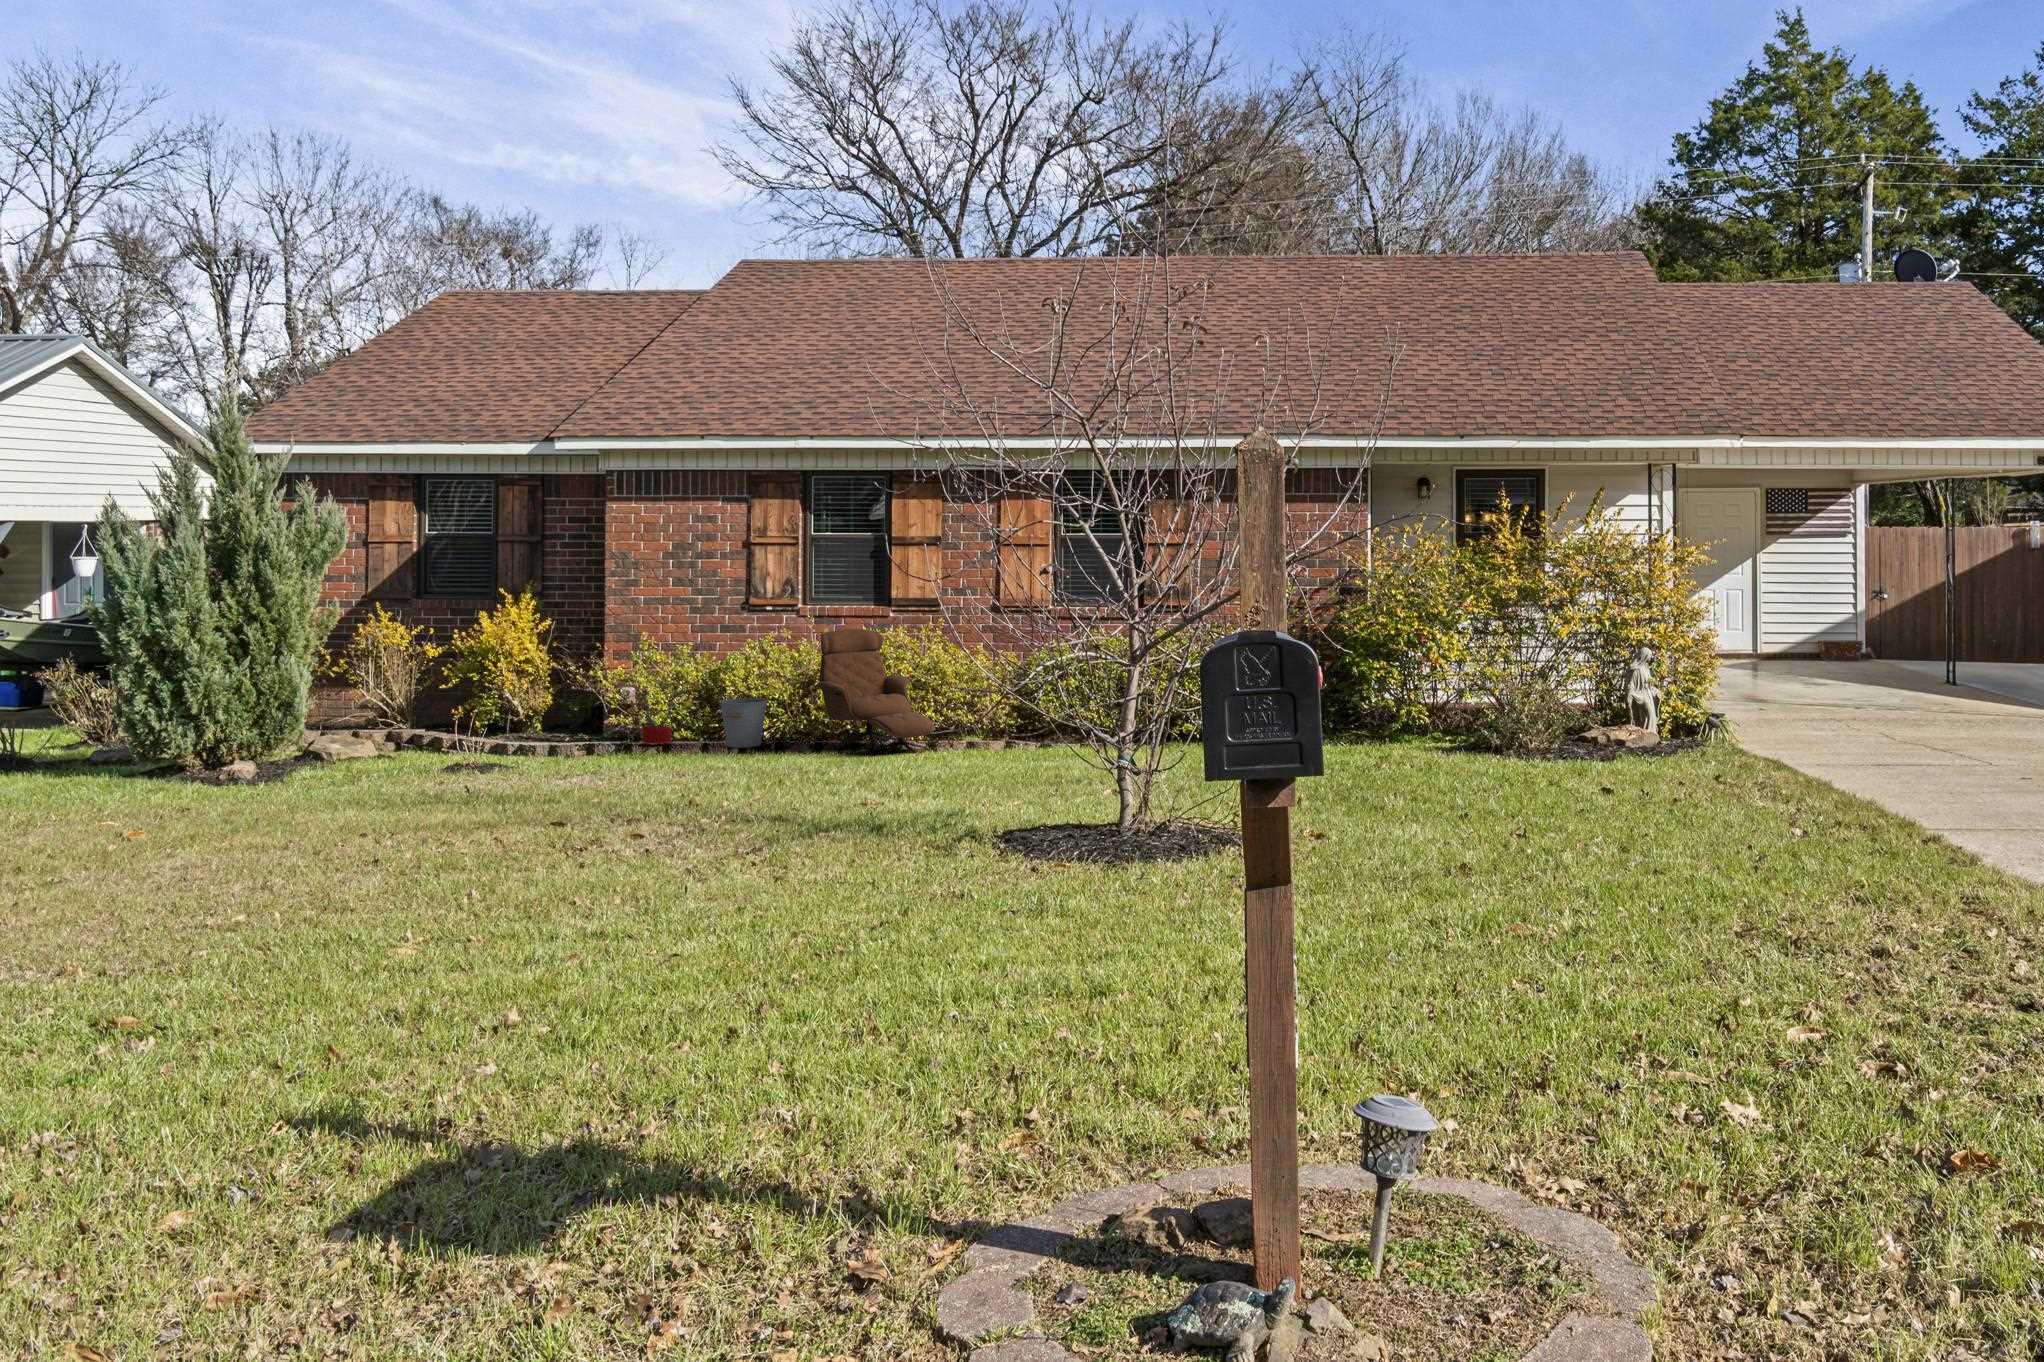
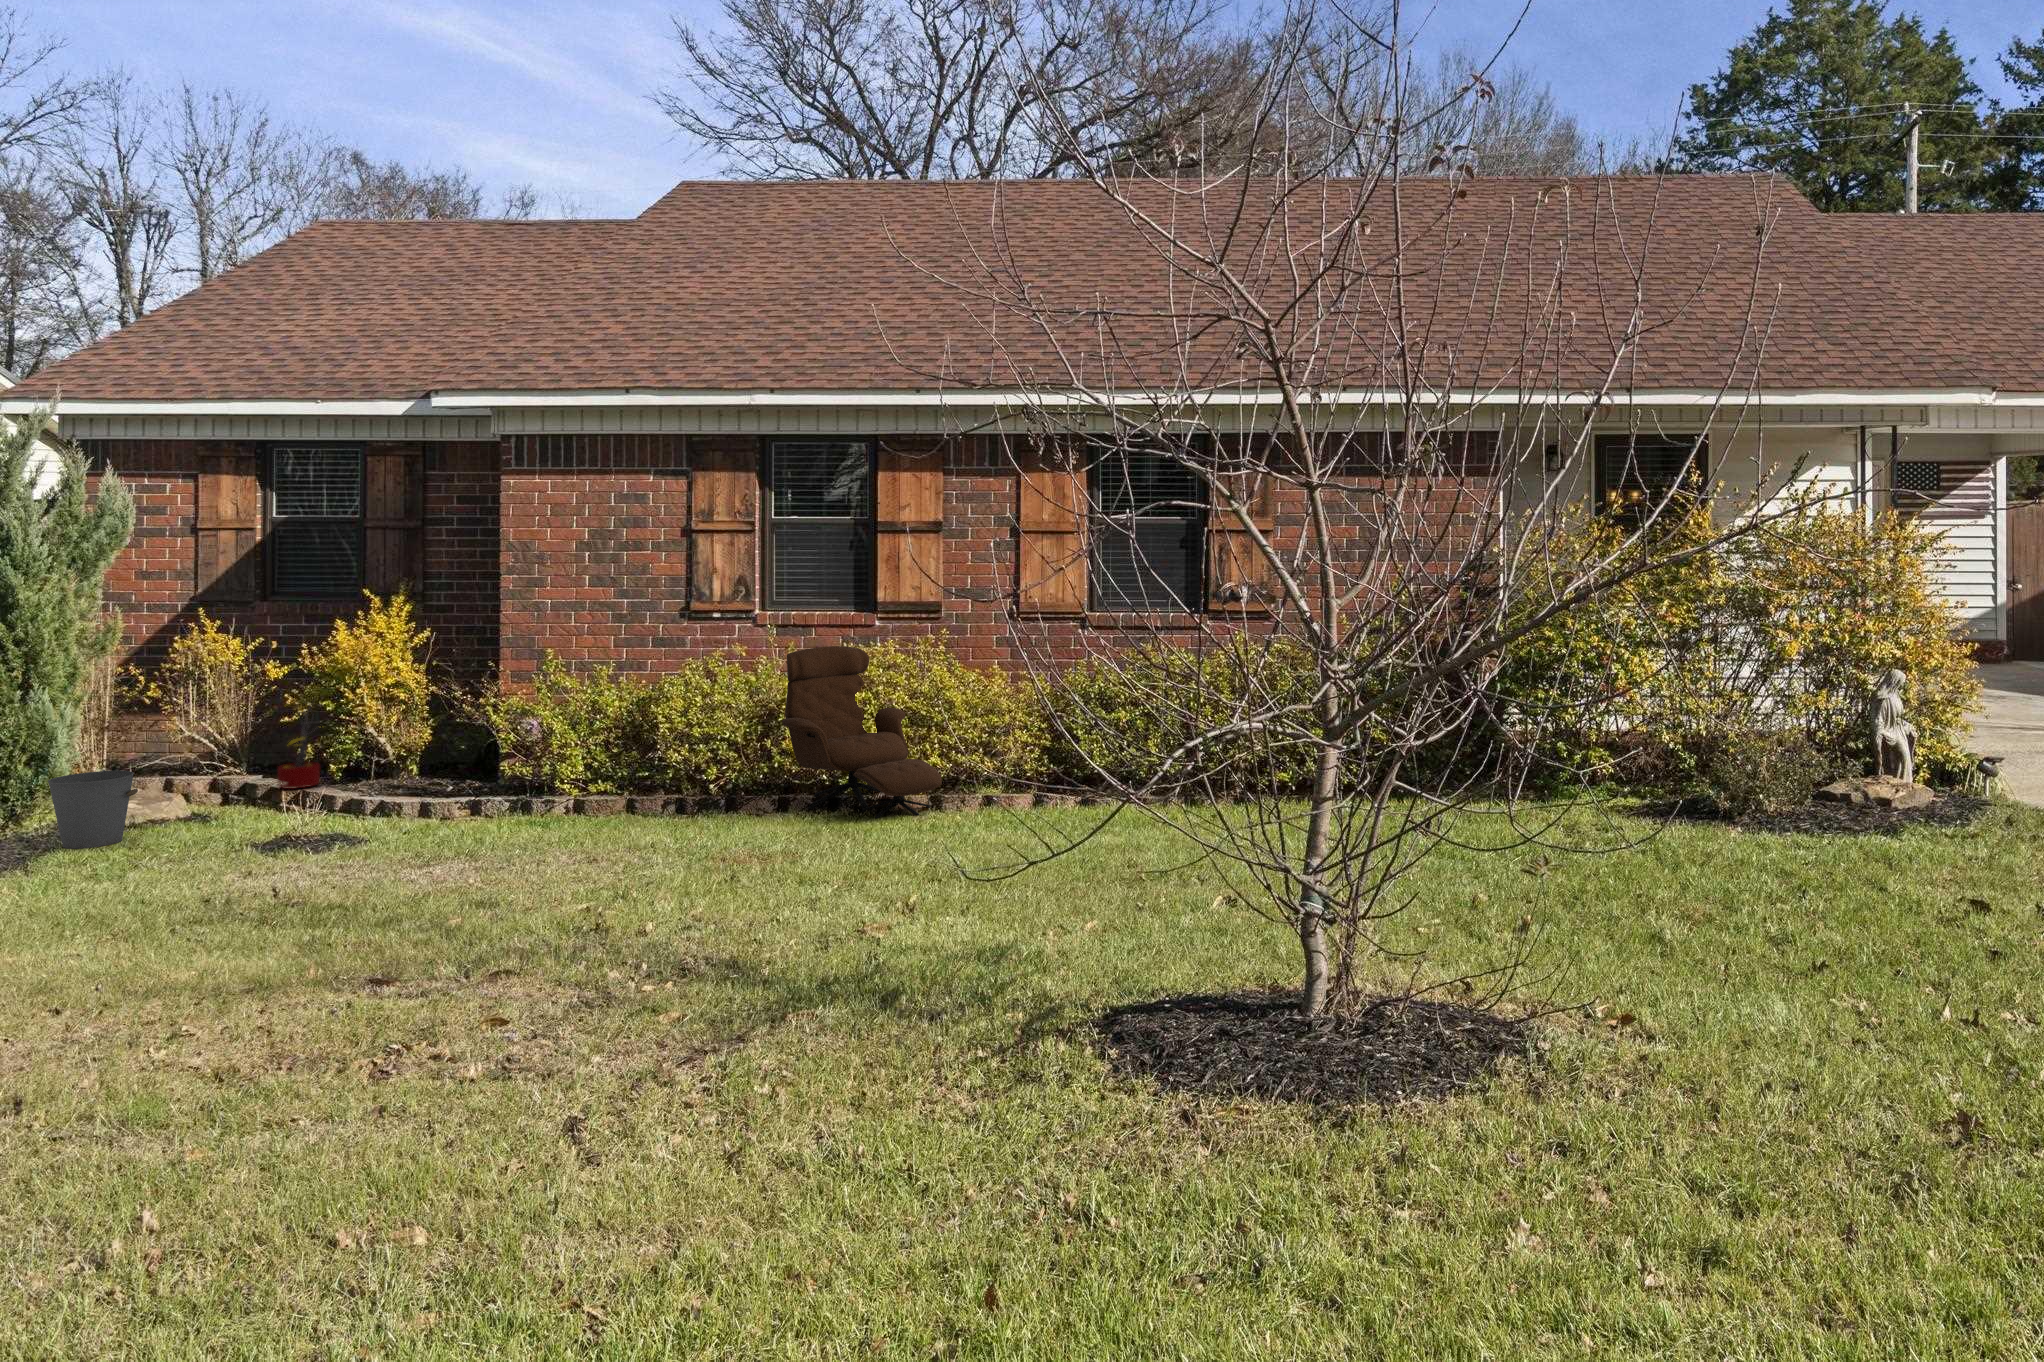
decorative plant: present [638,679,692,745] -> present [278,707,324,789]
bucket: present [720,698,767,748] -> present [48,770,138,849]

